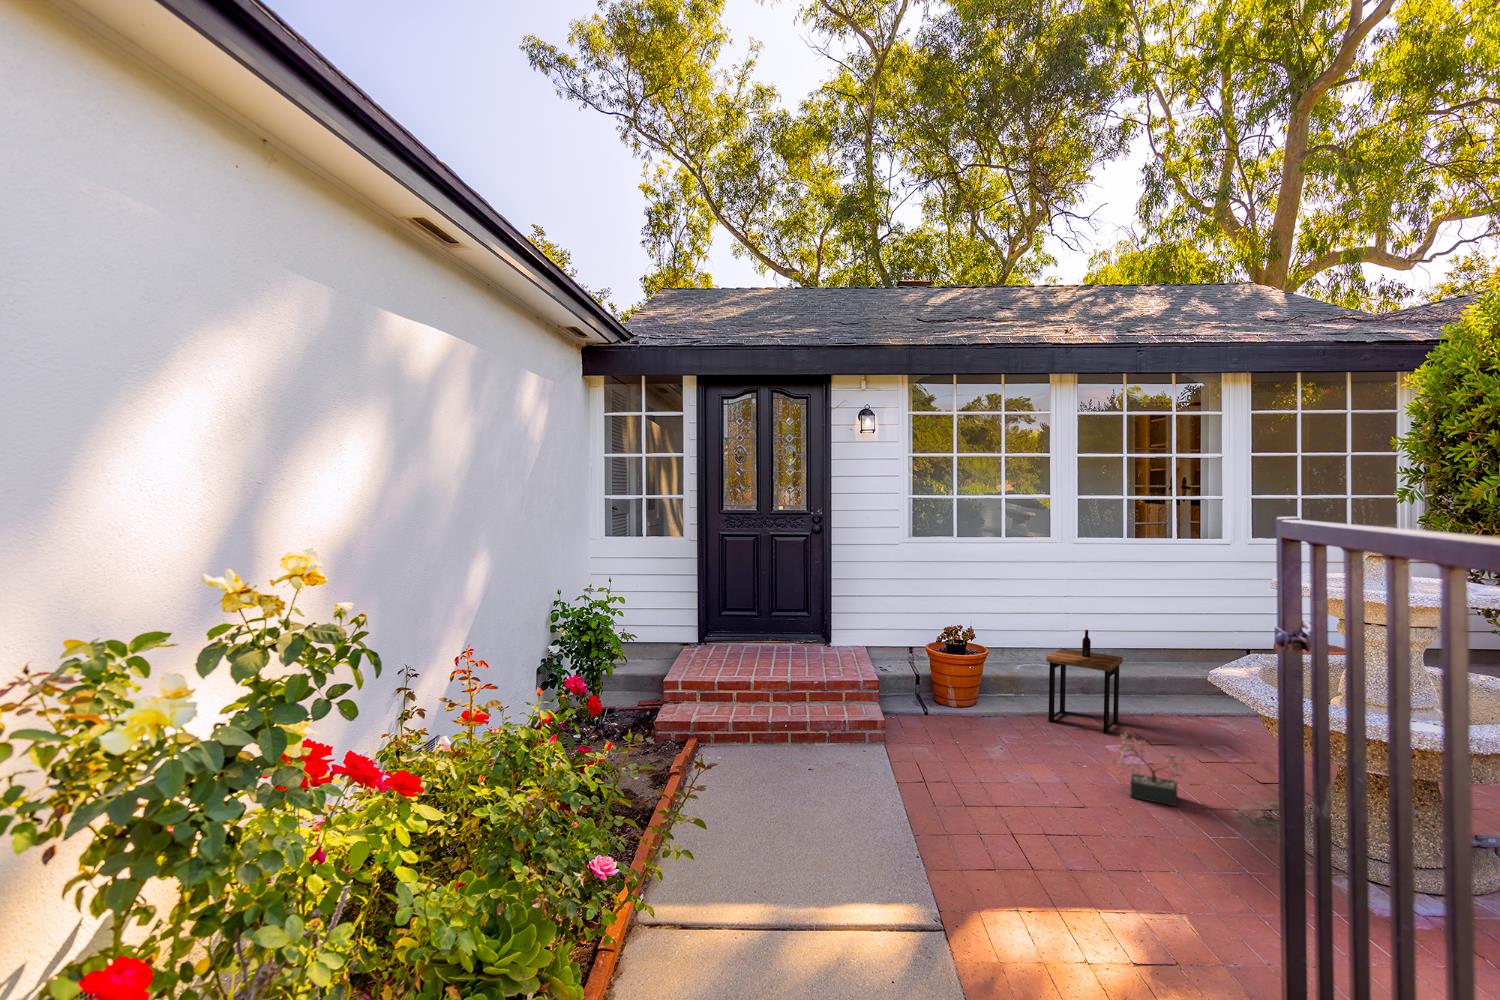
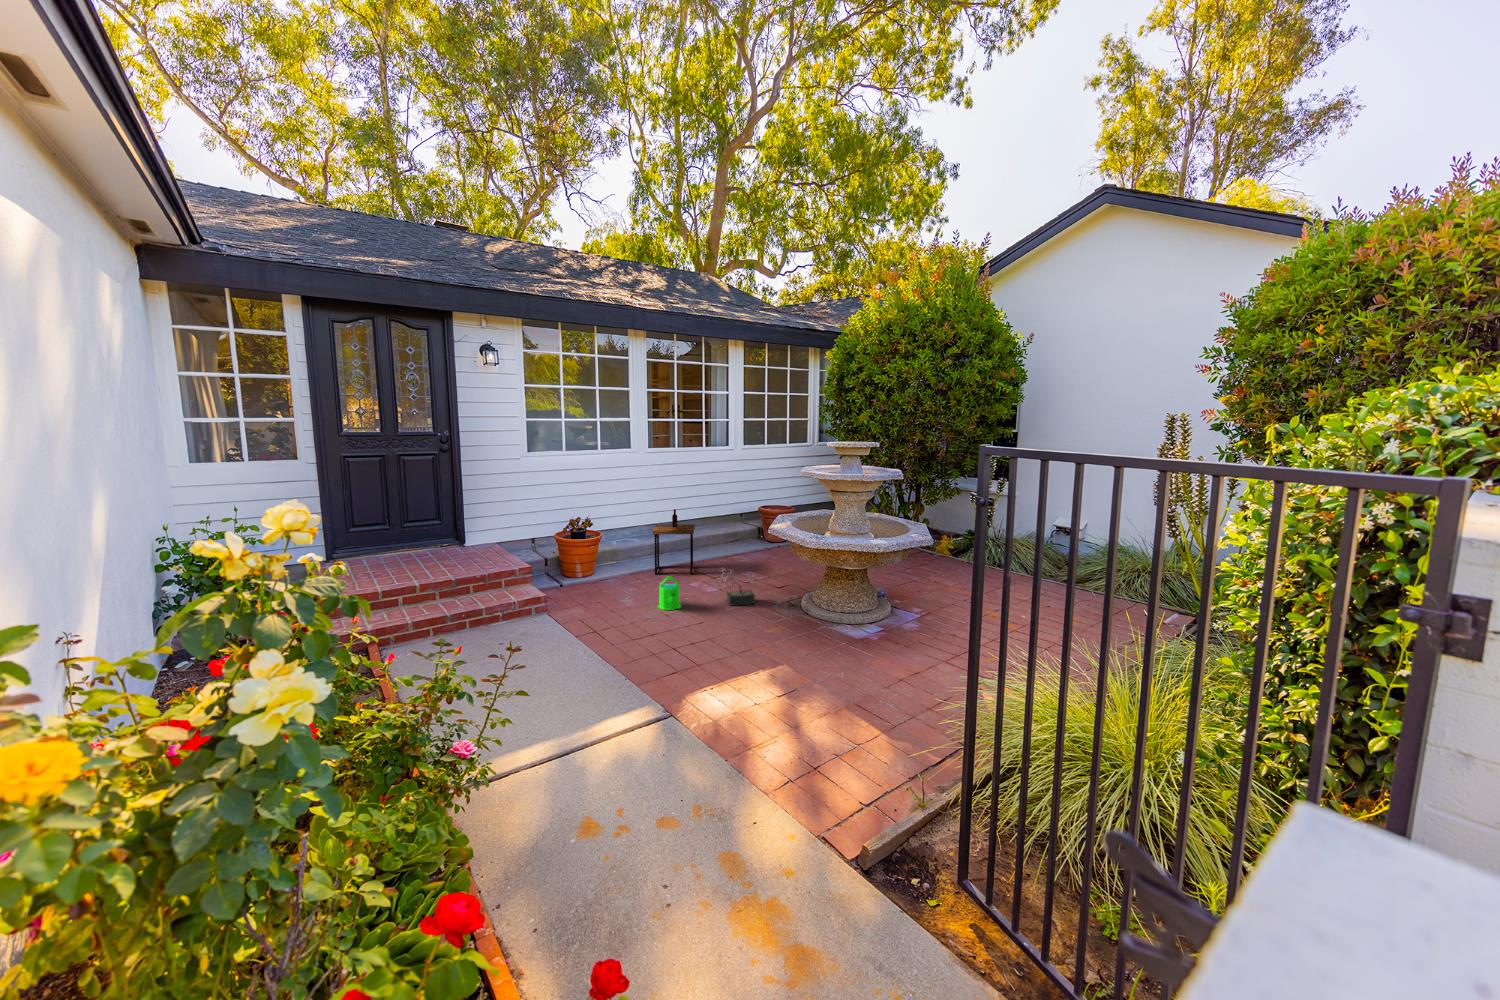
watering can: none [1013,727,1052,780] -> present [658,576,681,610]

